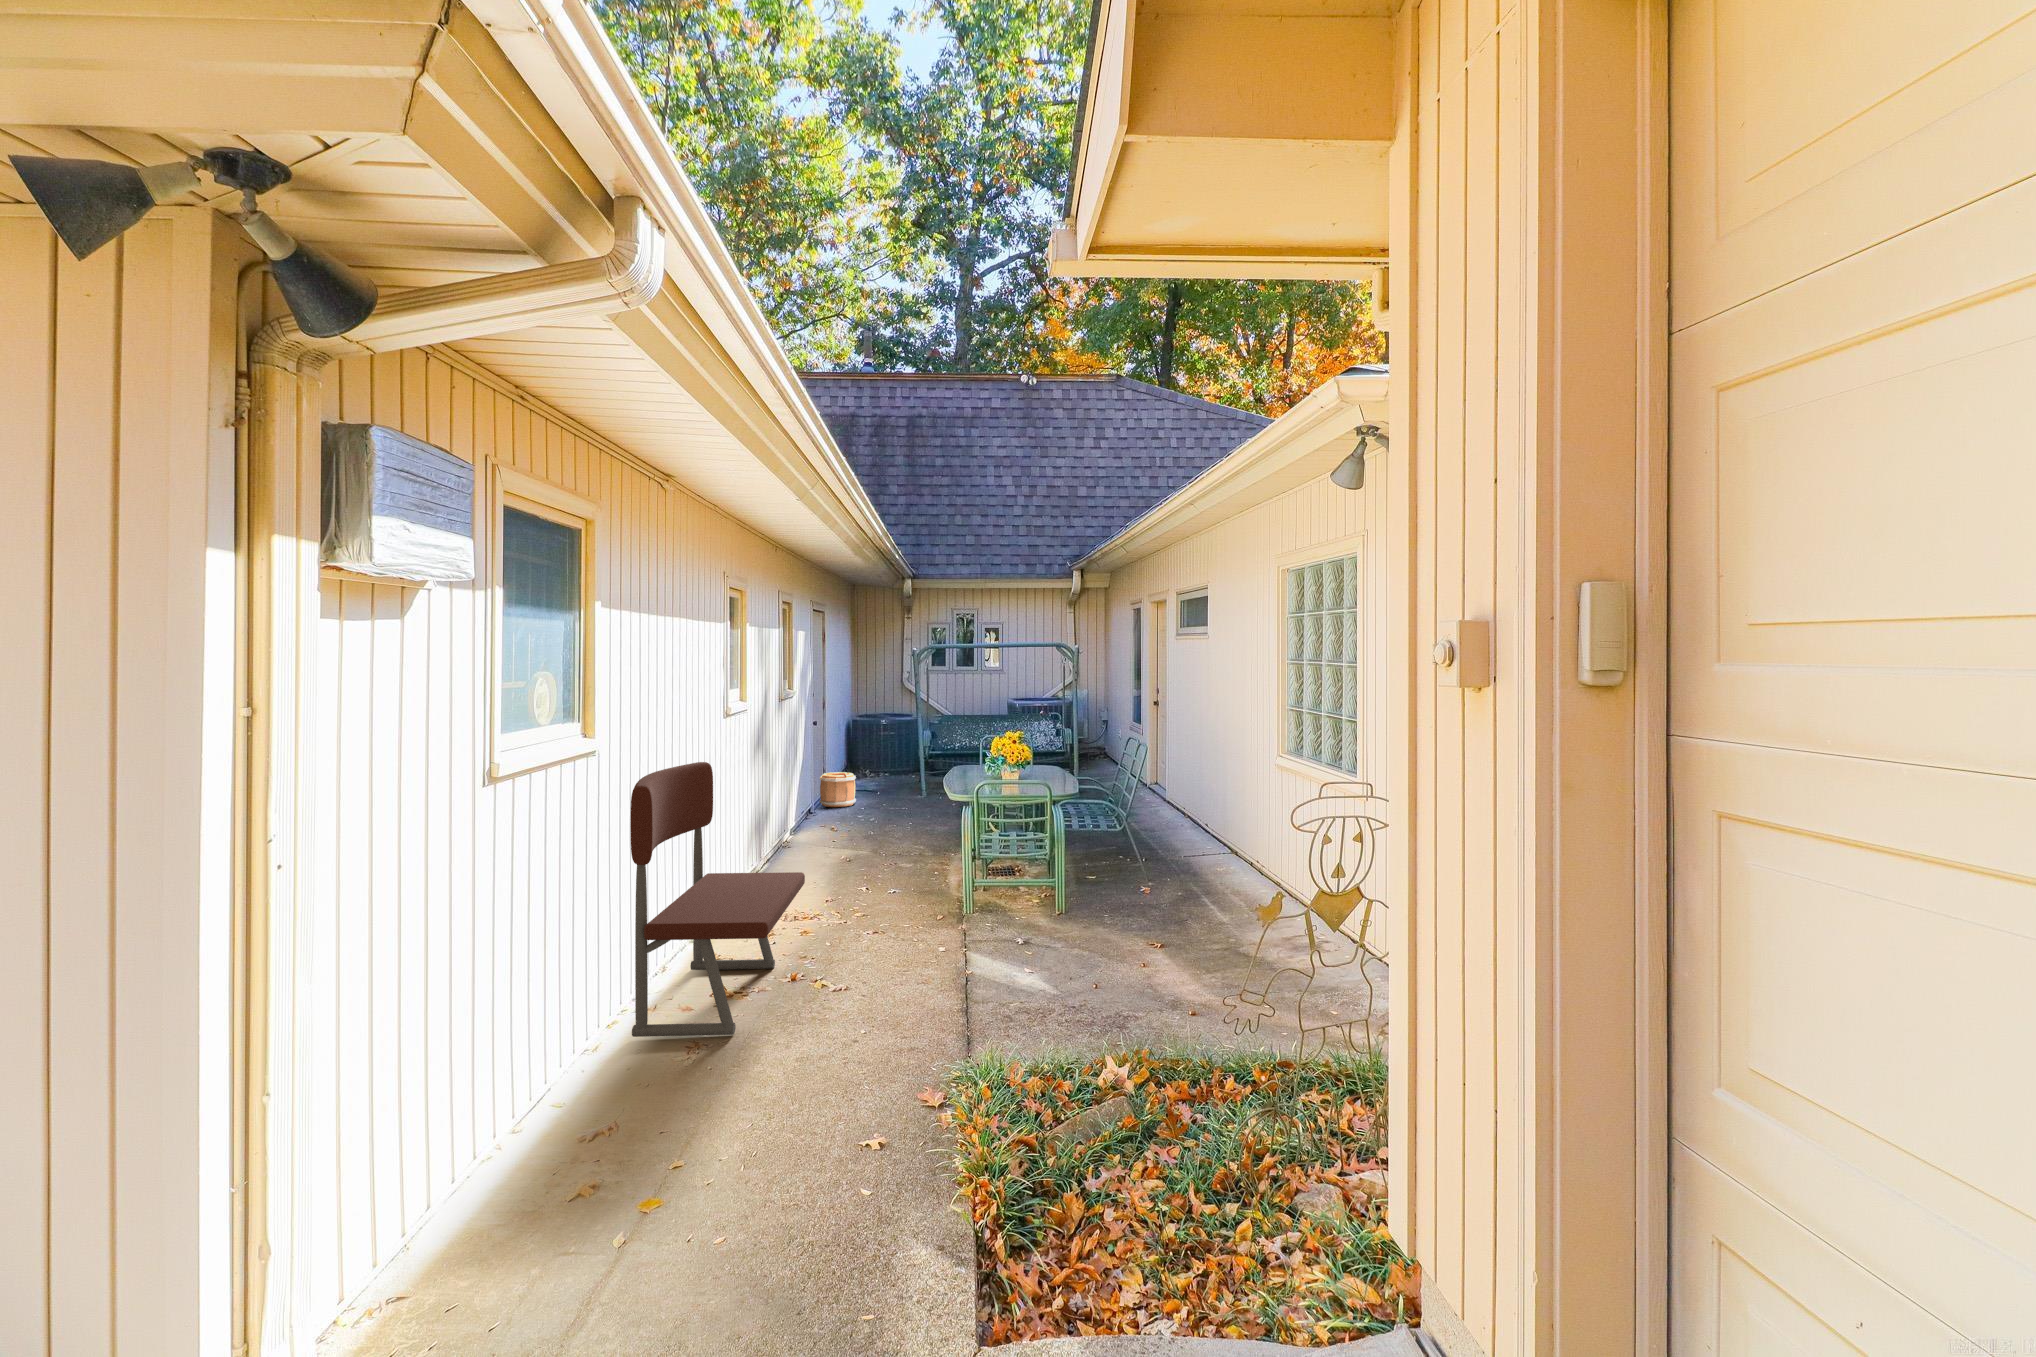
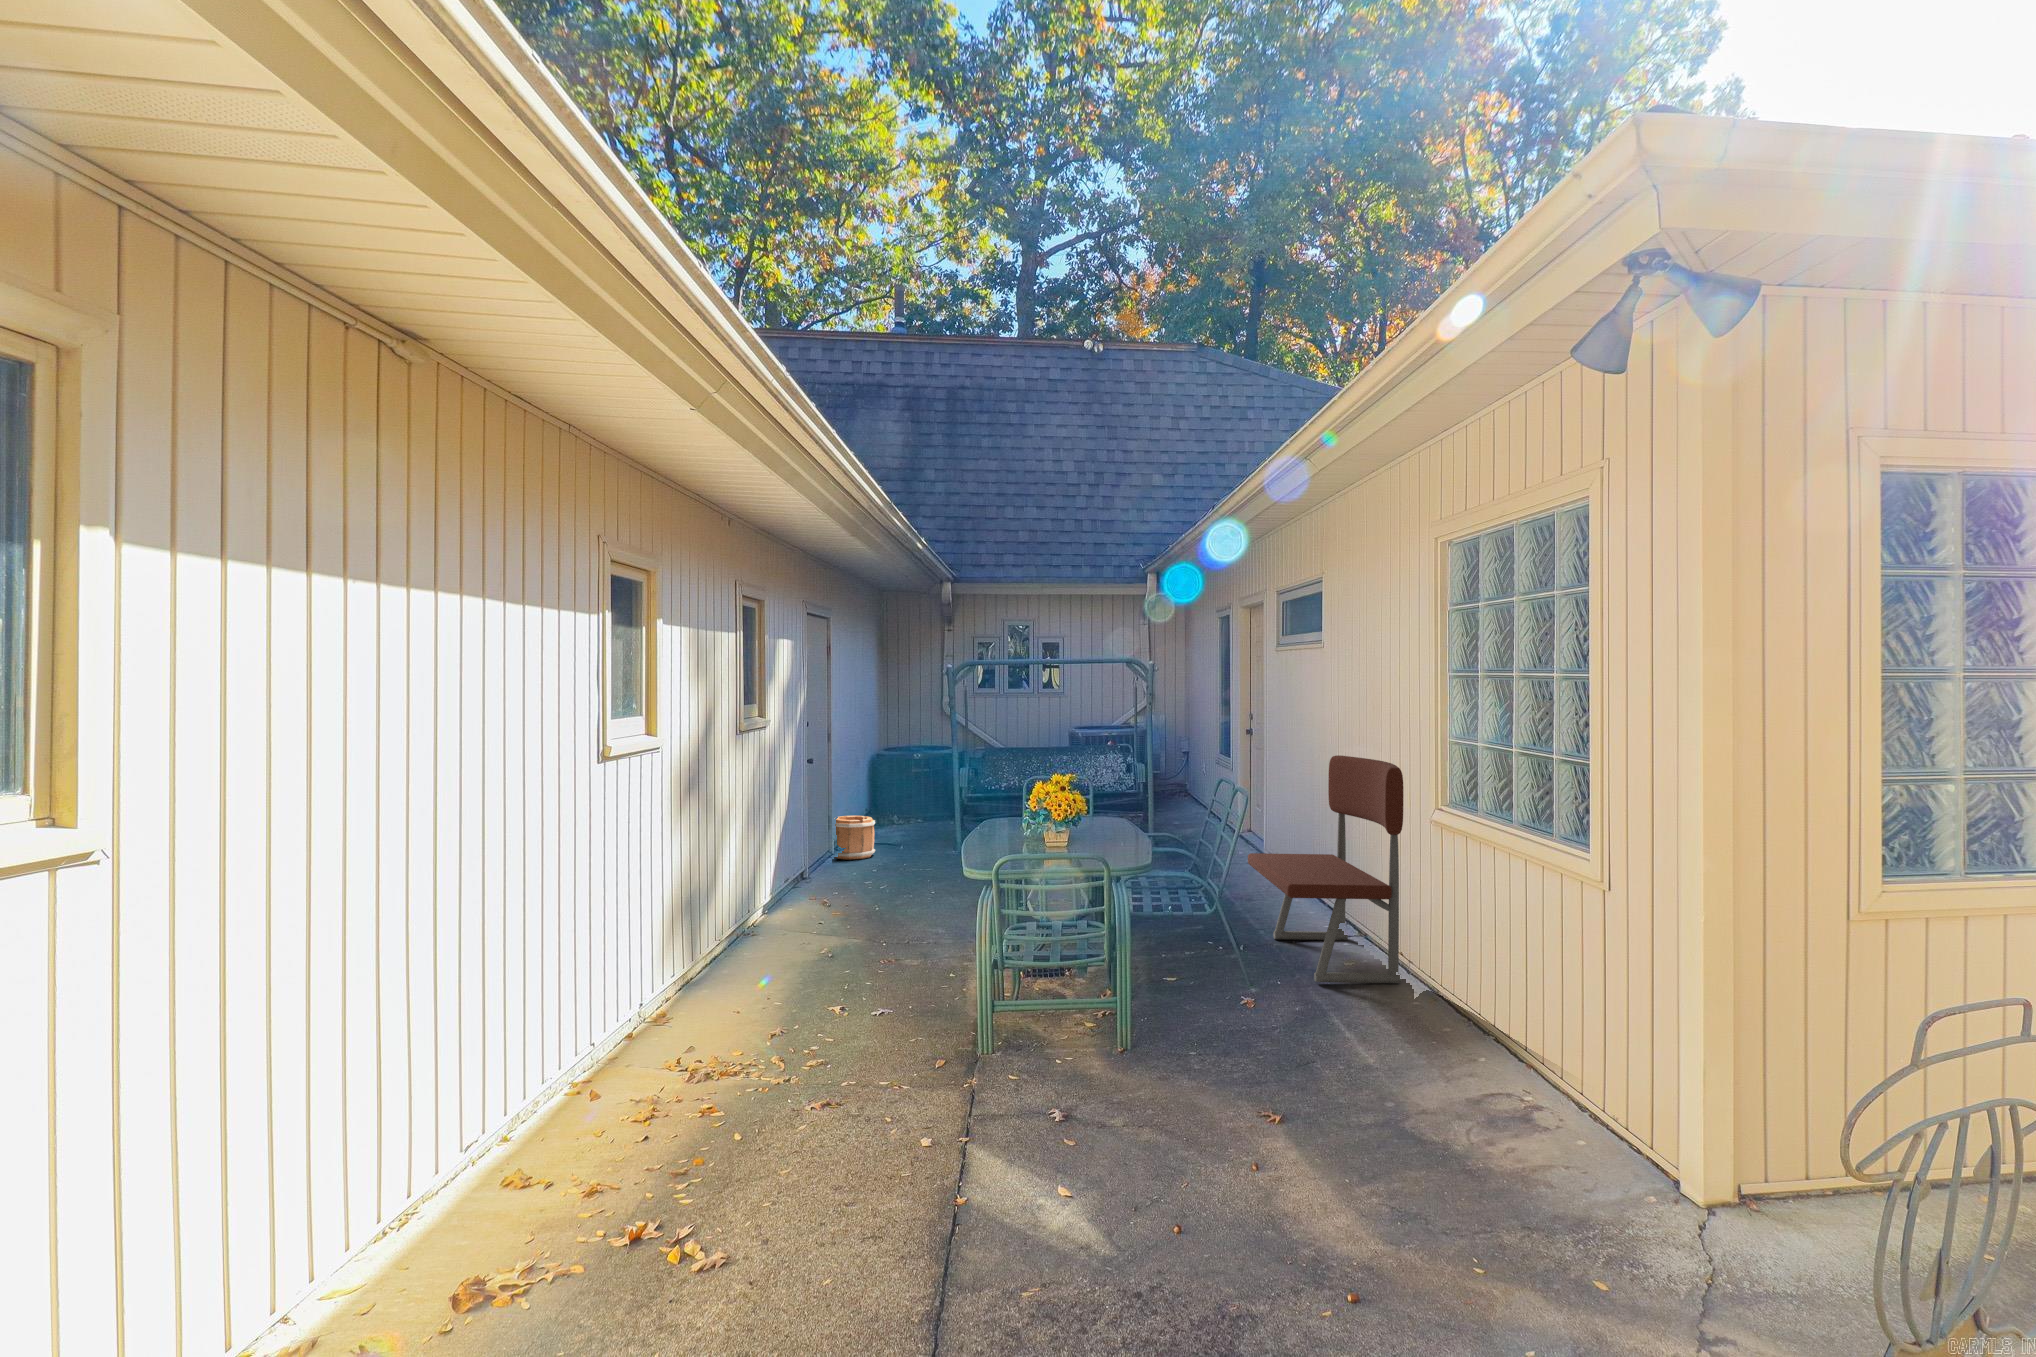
bench: present [630,762,805,1037] -> present [1248,755,1404,983]

